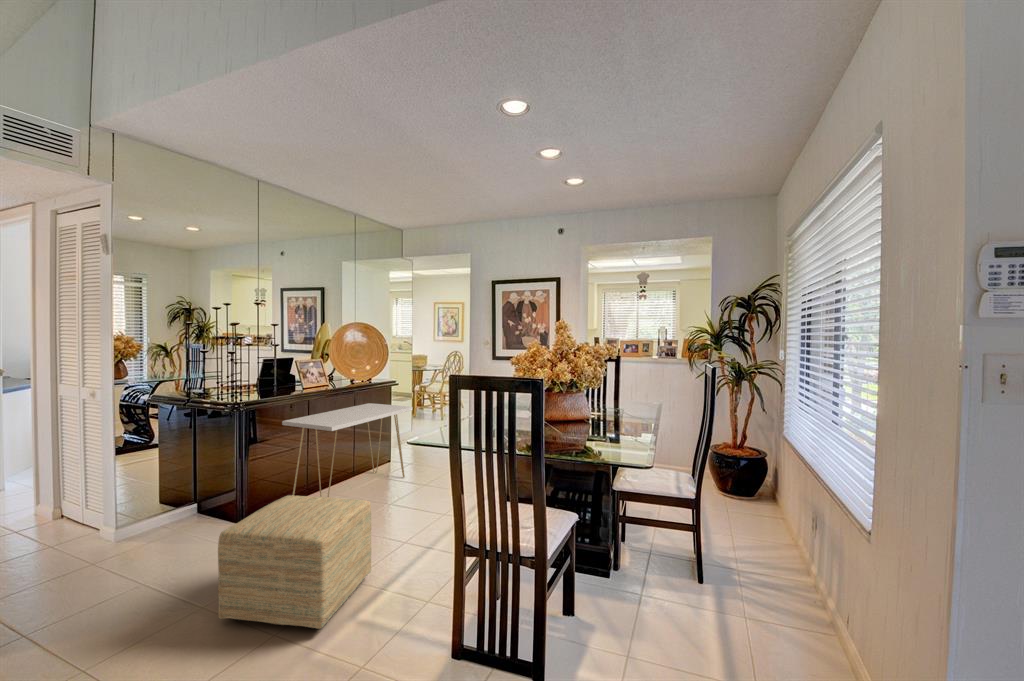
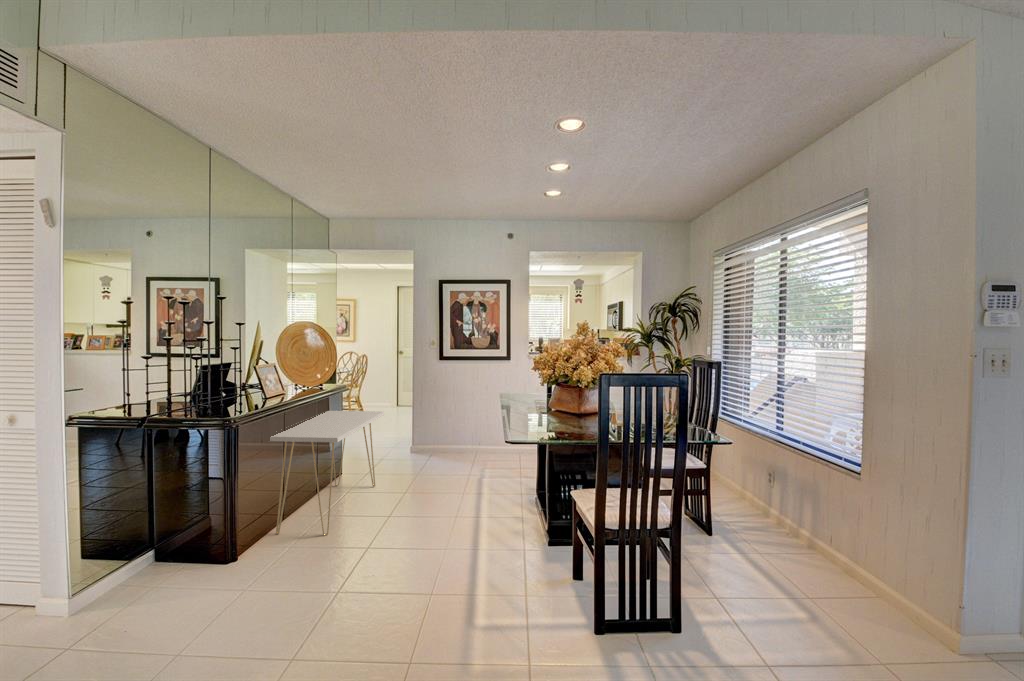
ottoman: present [218,495,372,629] -> none [329,506,455,655]

